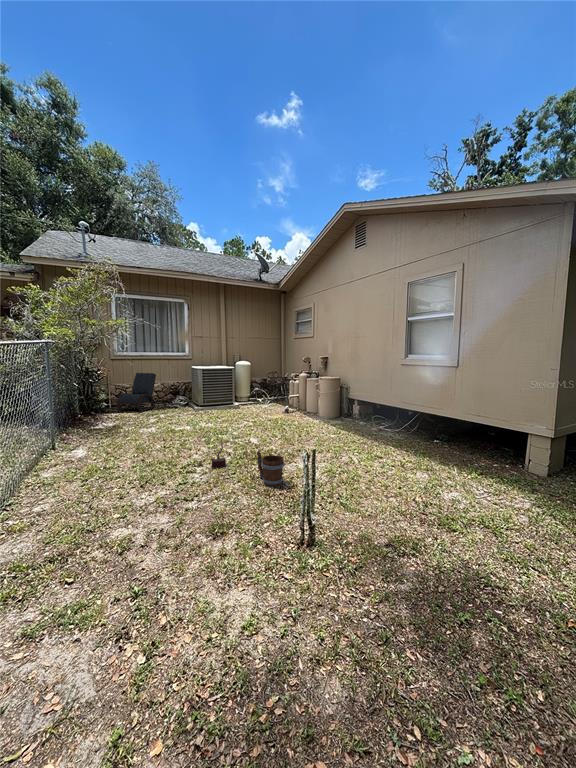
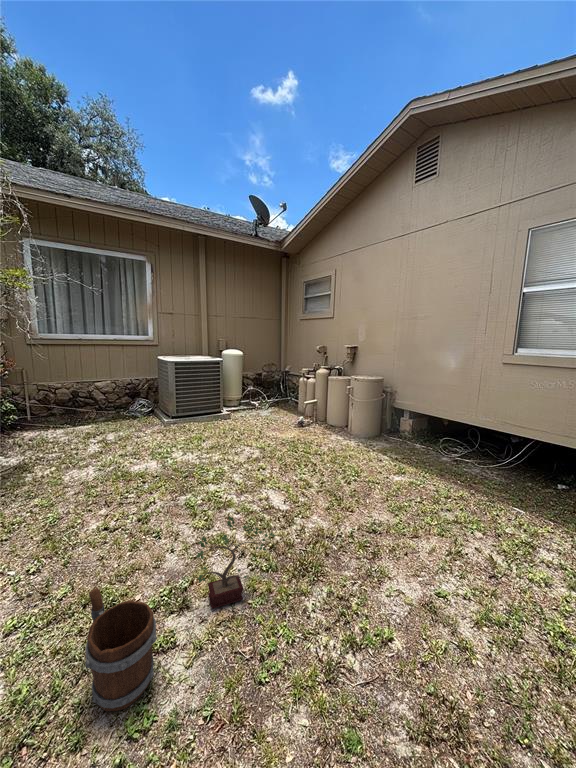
lounge chair: present [117,373,156,413] -> none [35,366,103,429]
bucket: present [257,451,285,486] -> present [85,588,157,711]

